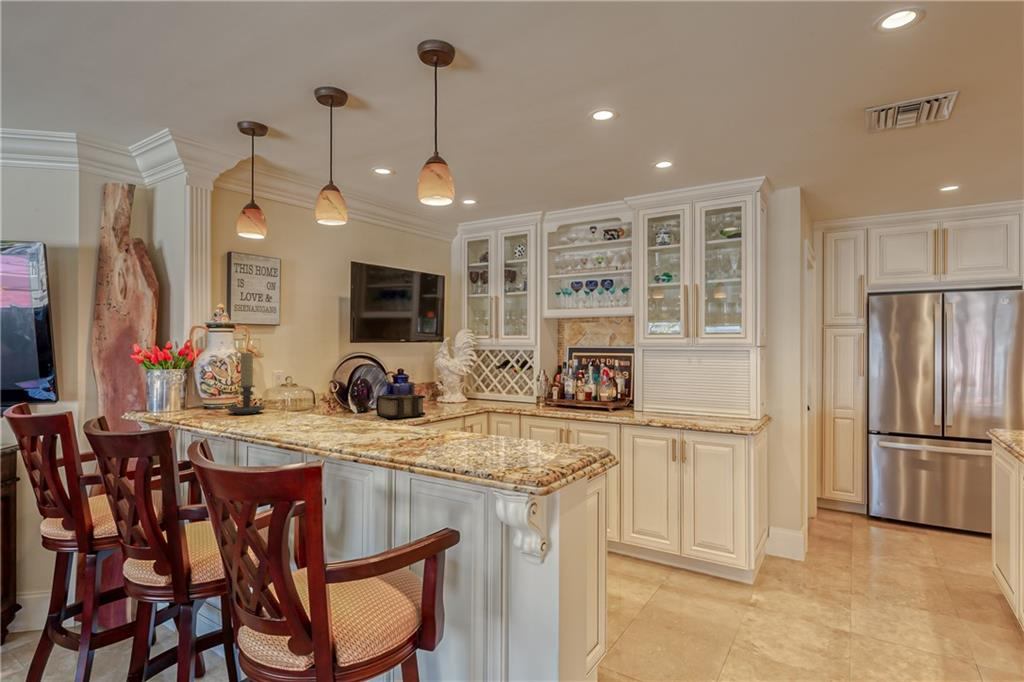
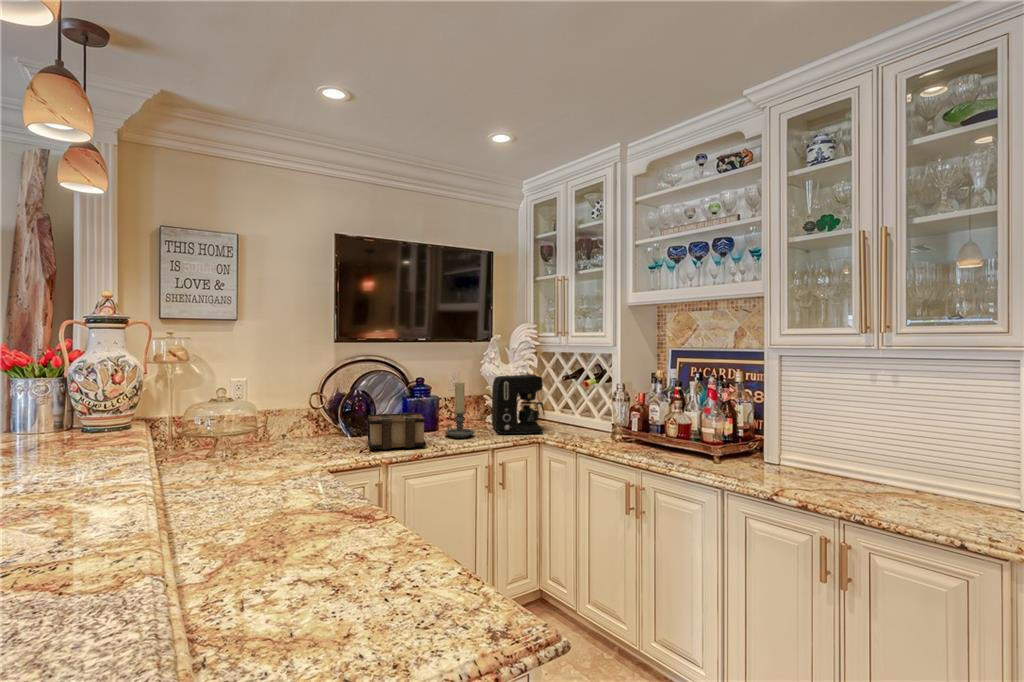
candle holder: present [228,353,265,414] -> present [445,382,474,438]
coffee maker: none [449,366,488,407] -> present [492,375,544,434]

